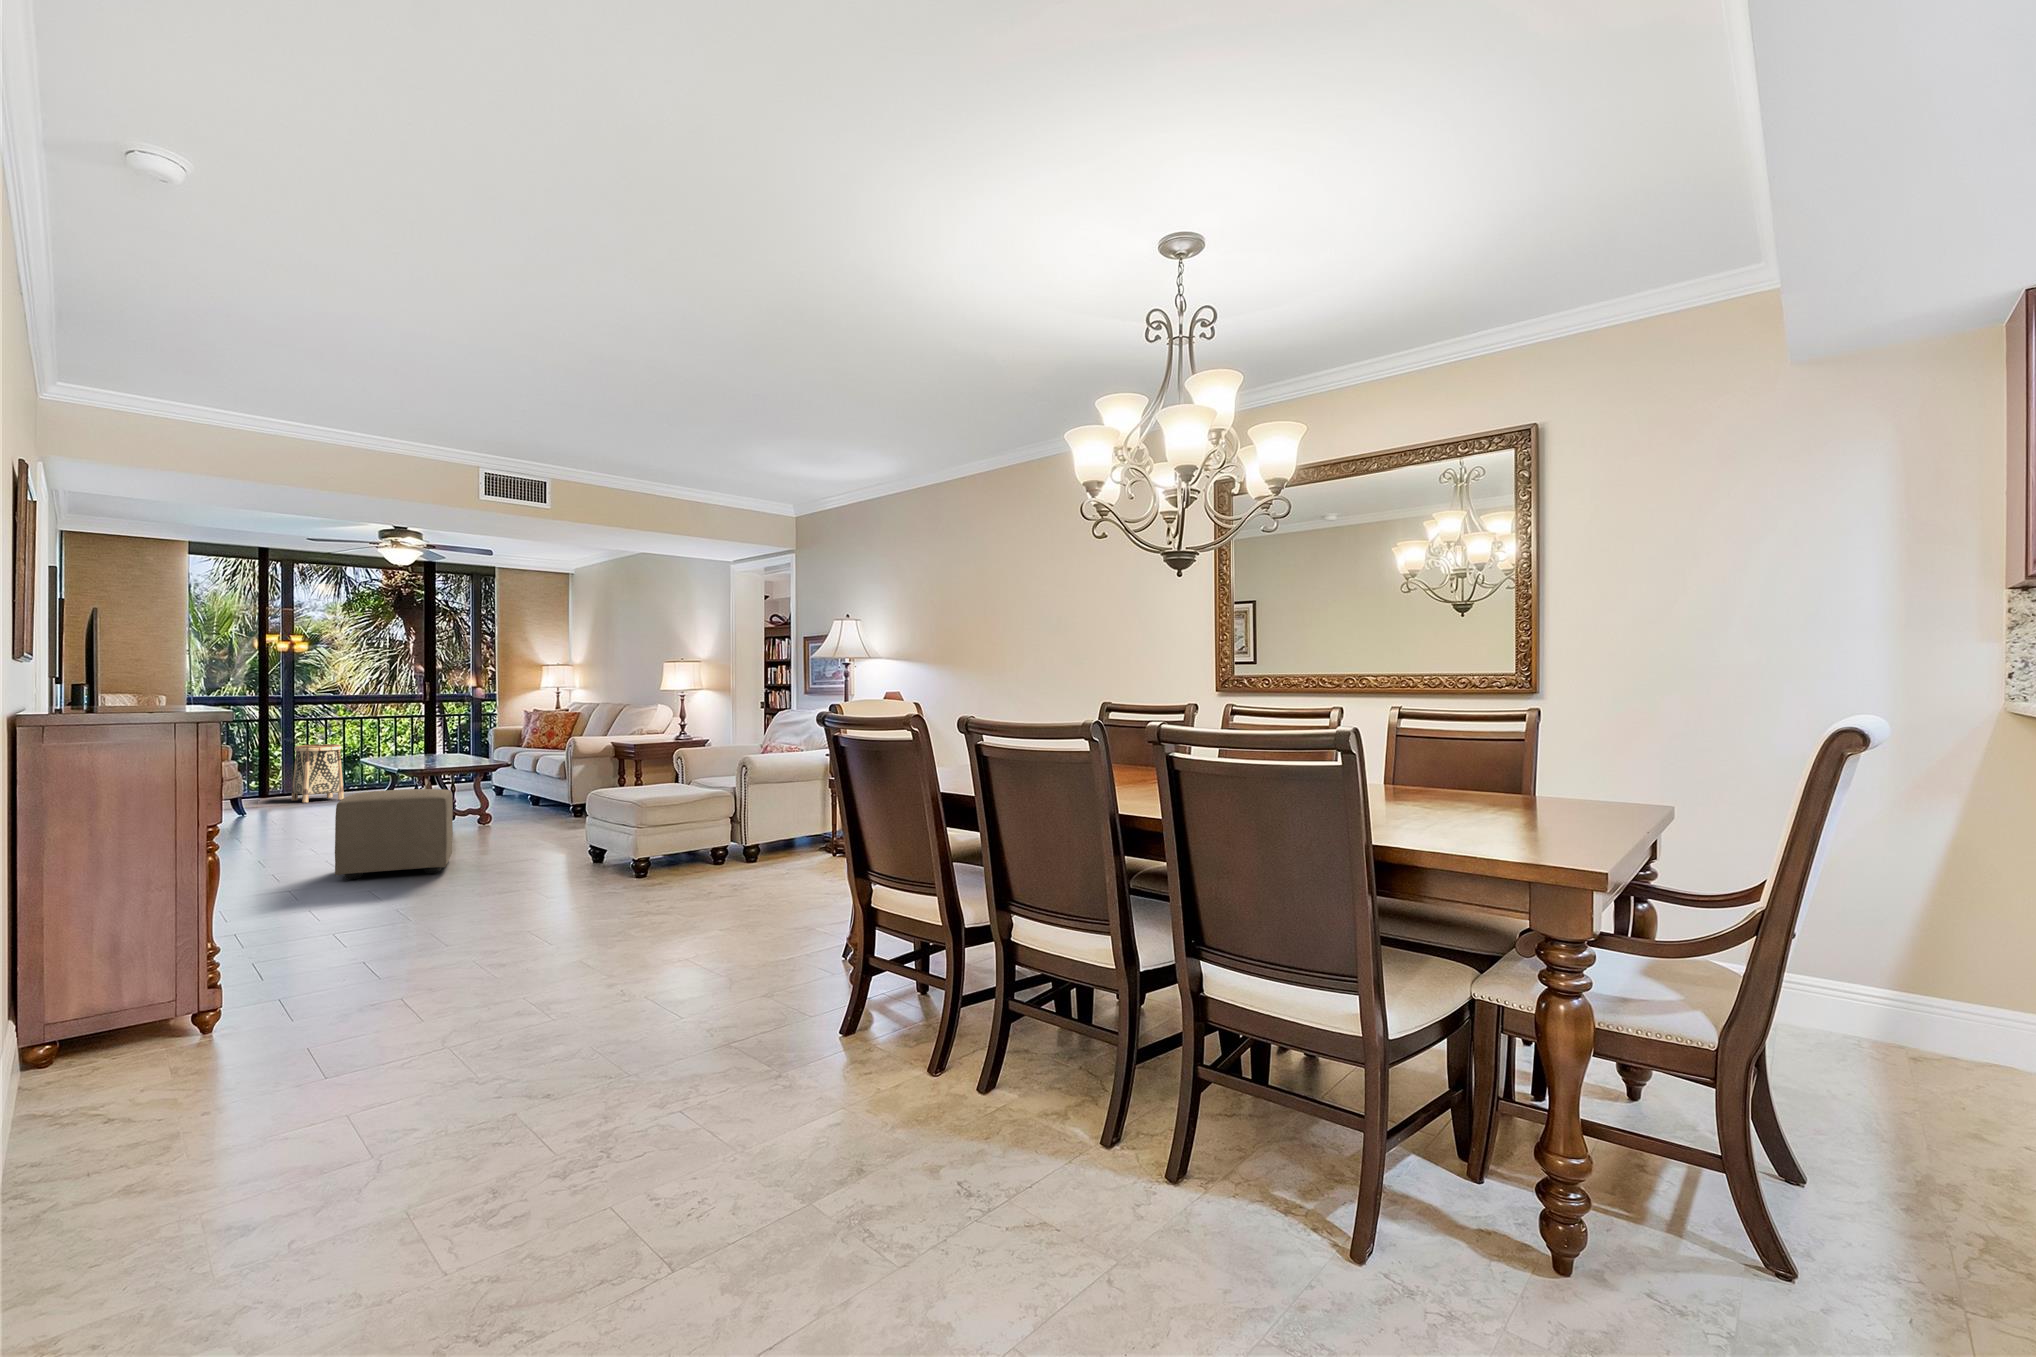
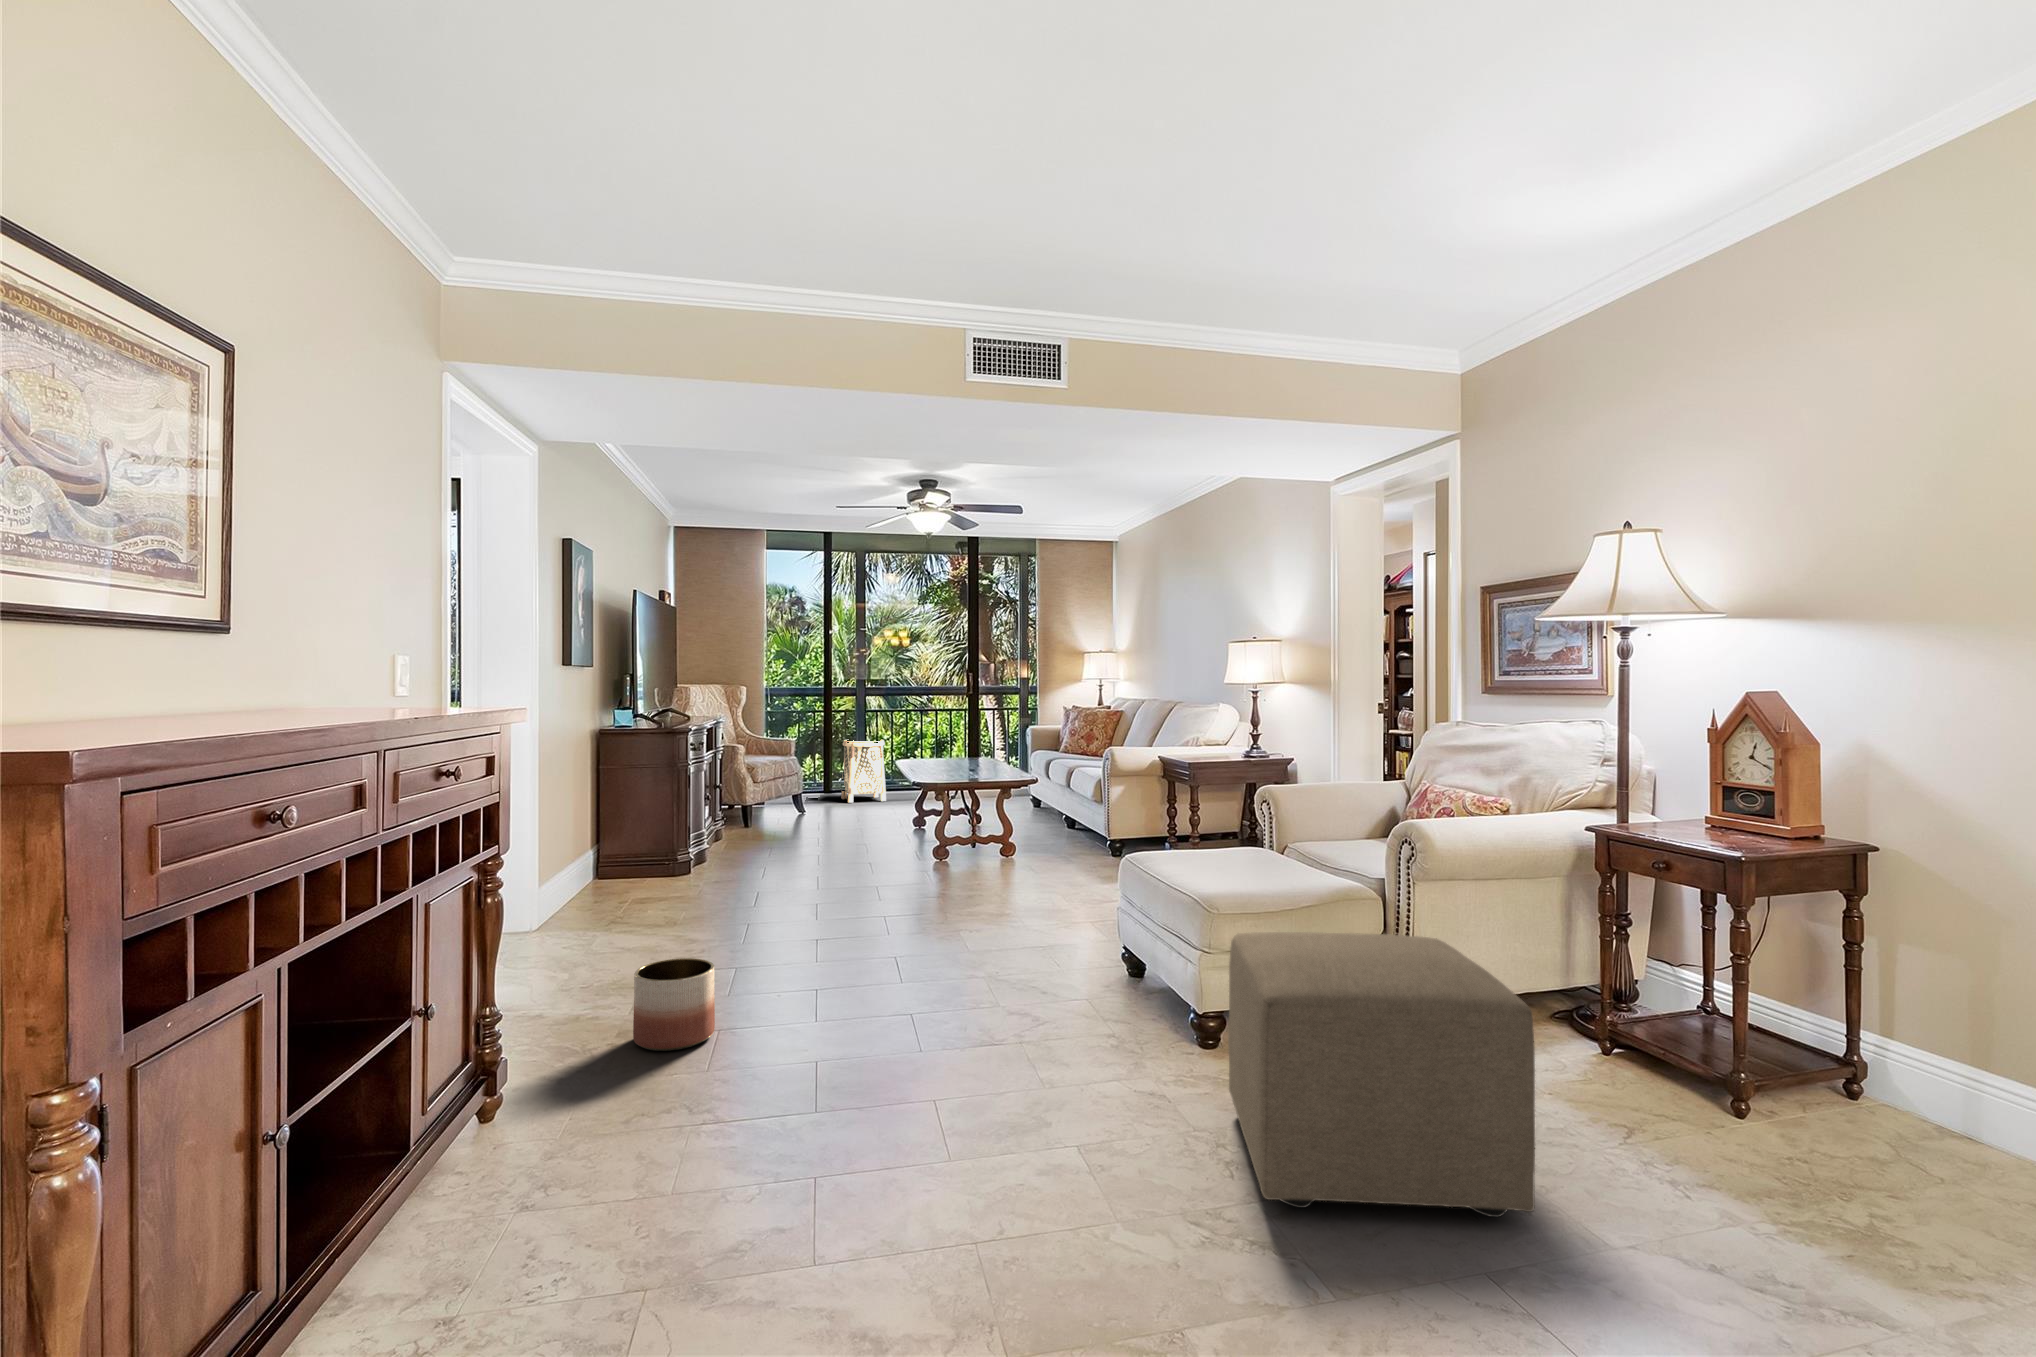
ottoman: present [335,789,453,879] -> present [1228,932,1535,1217]
planter: none [265,863,324,914] -> present [633,958,715,1051]

